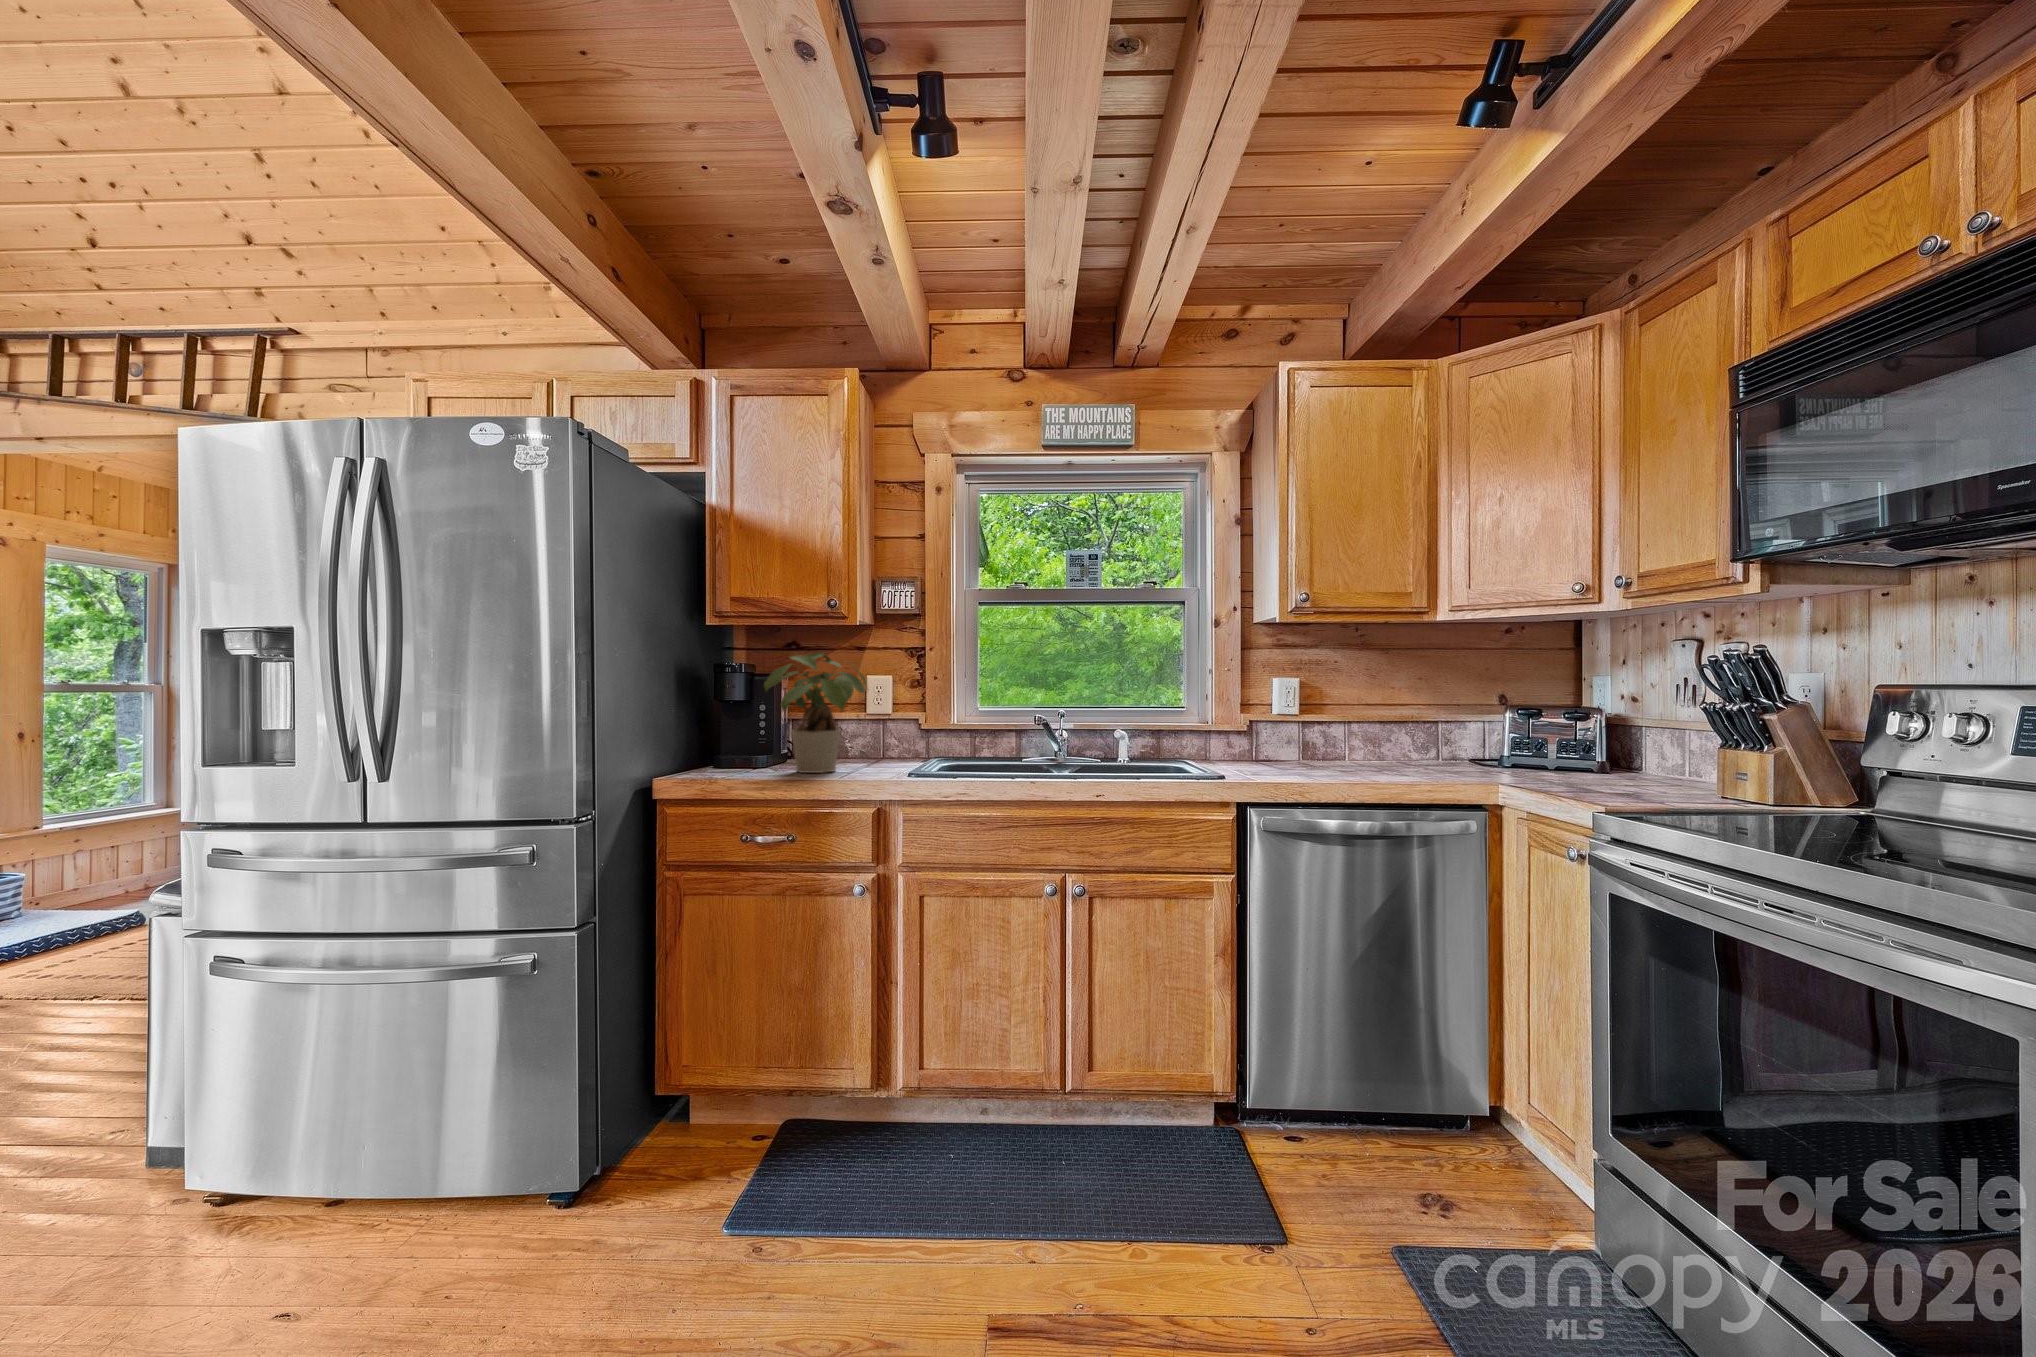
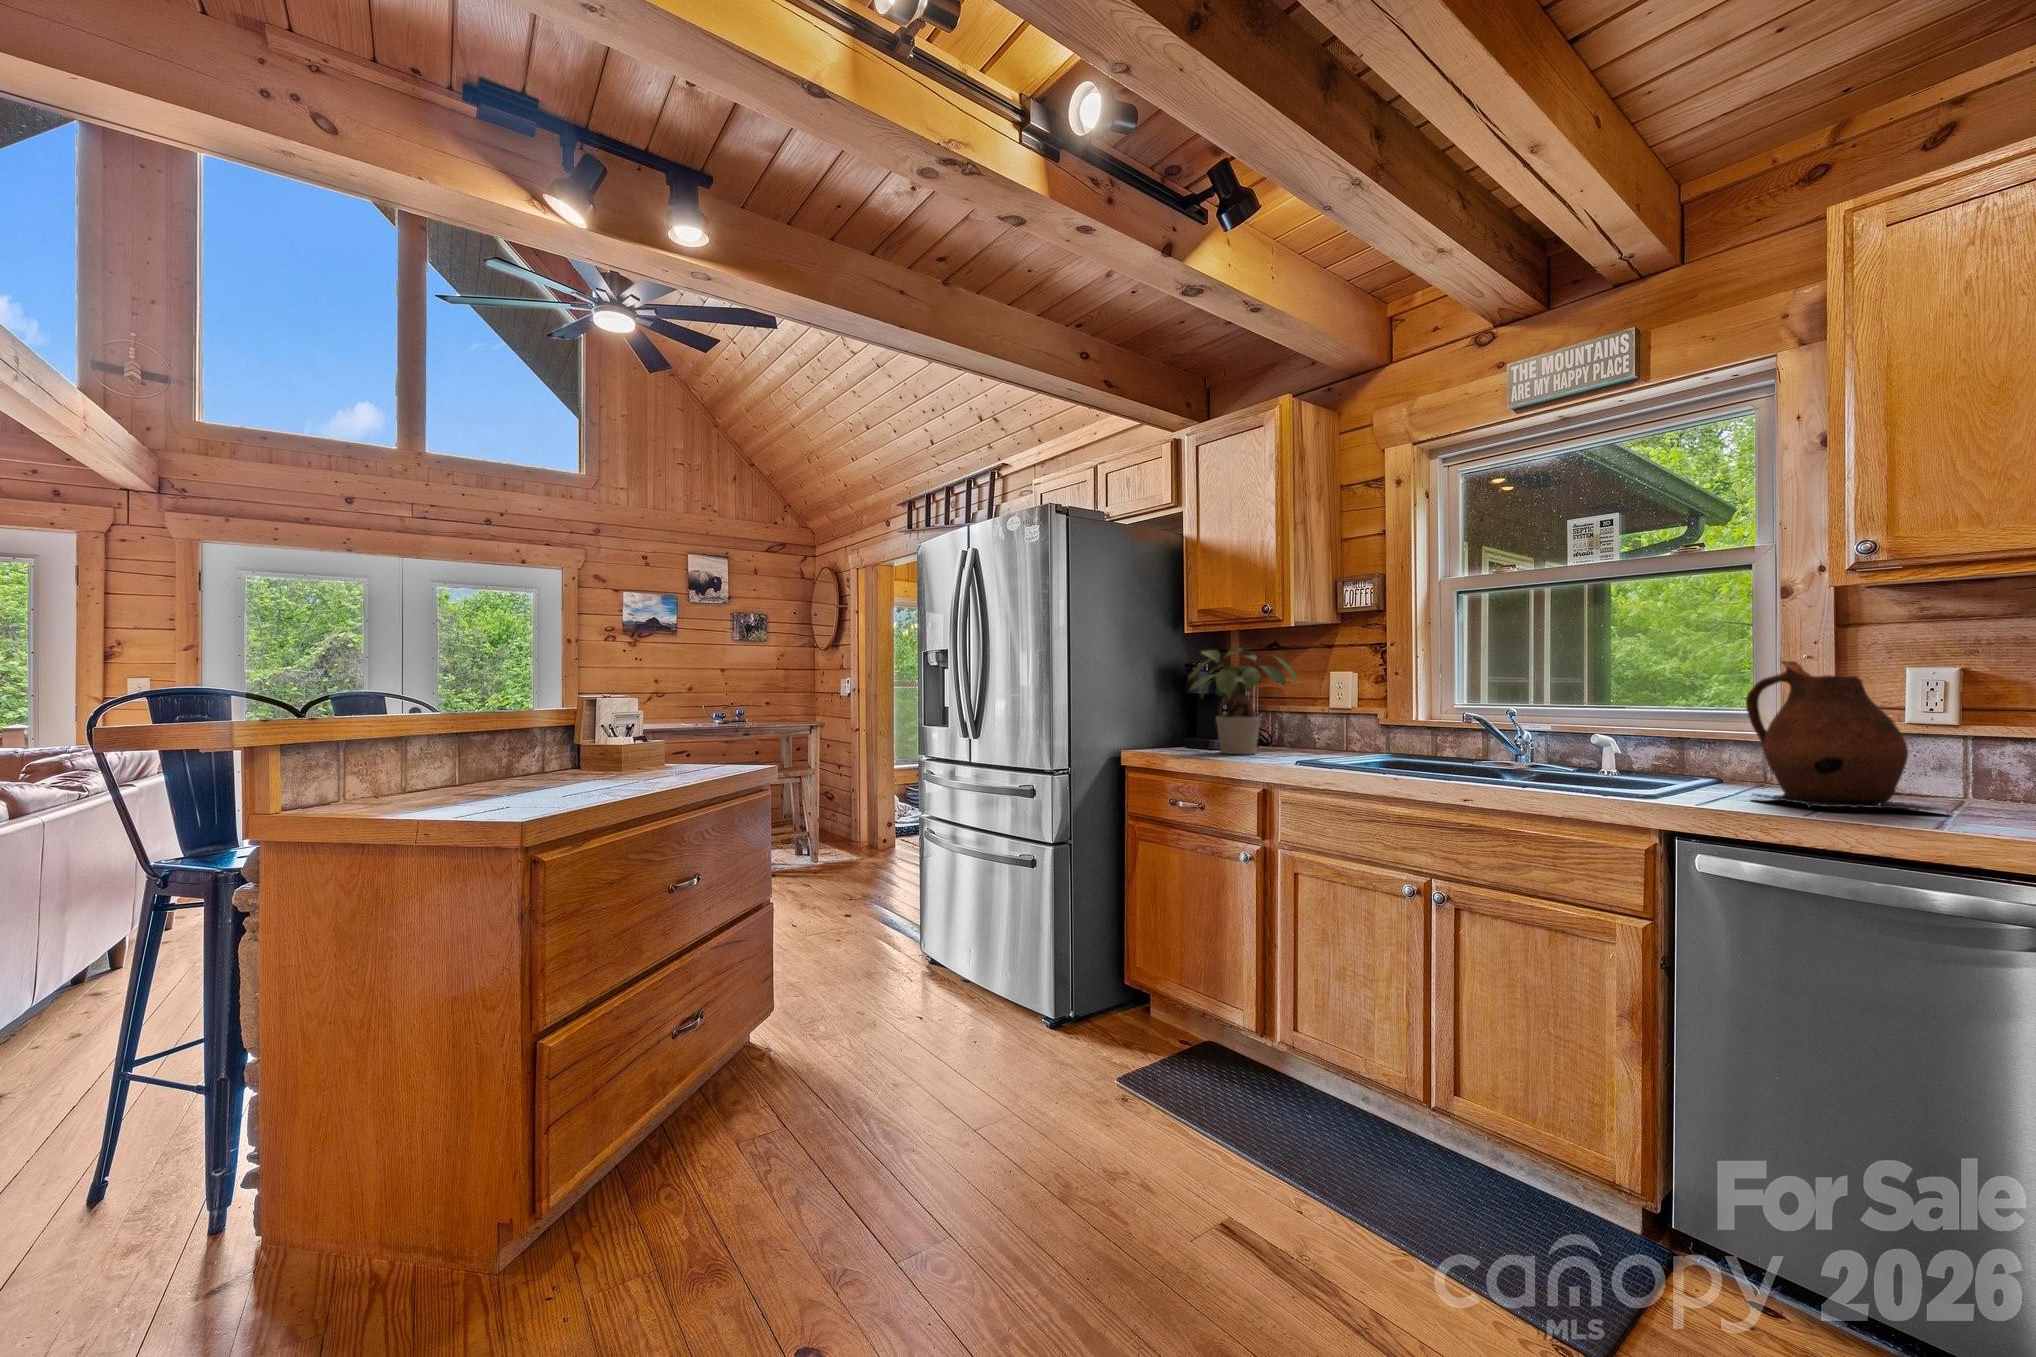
ceramic pitcher: none [1265,680,1362,781] -> present [1746,661,1949,813]

